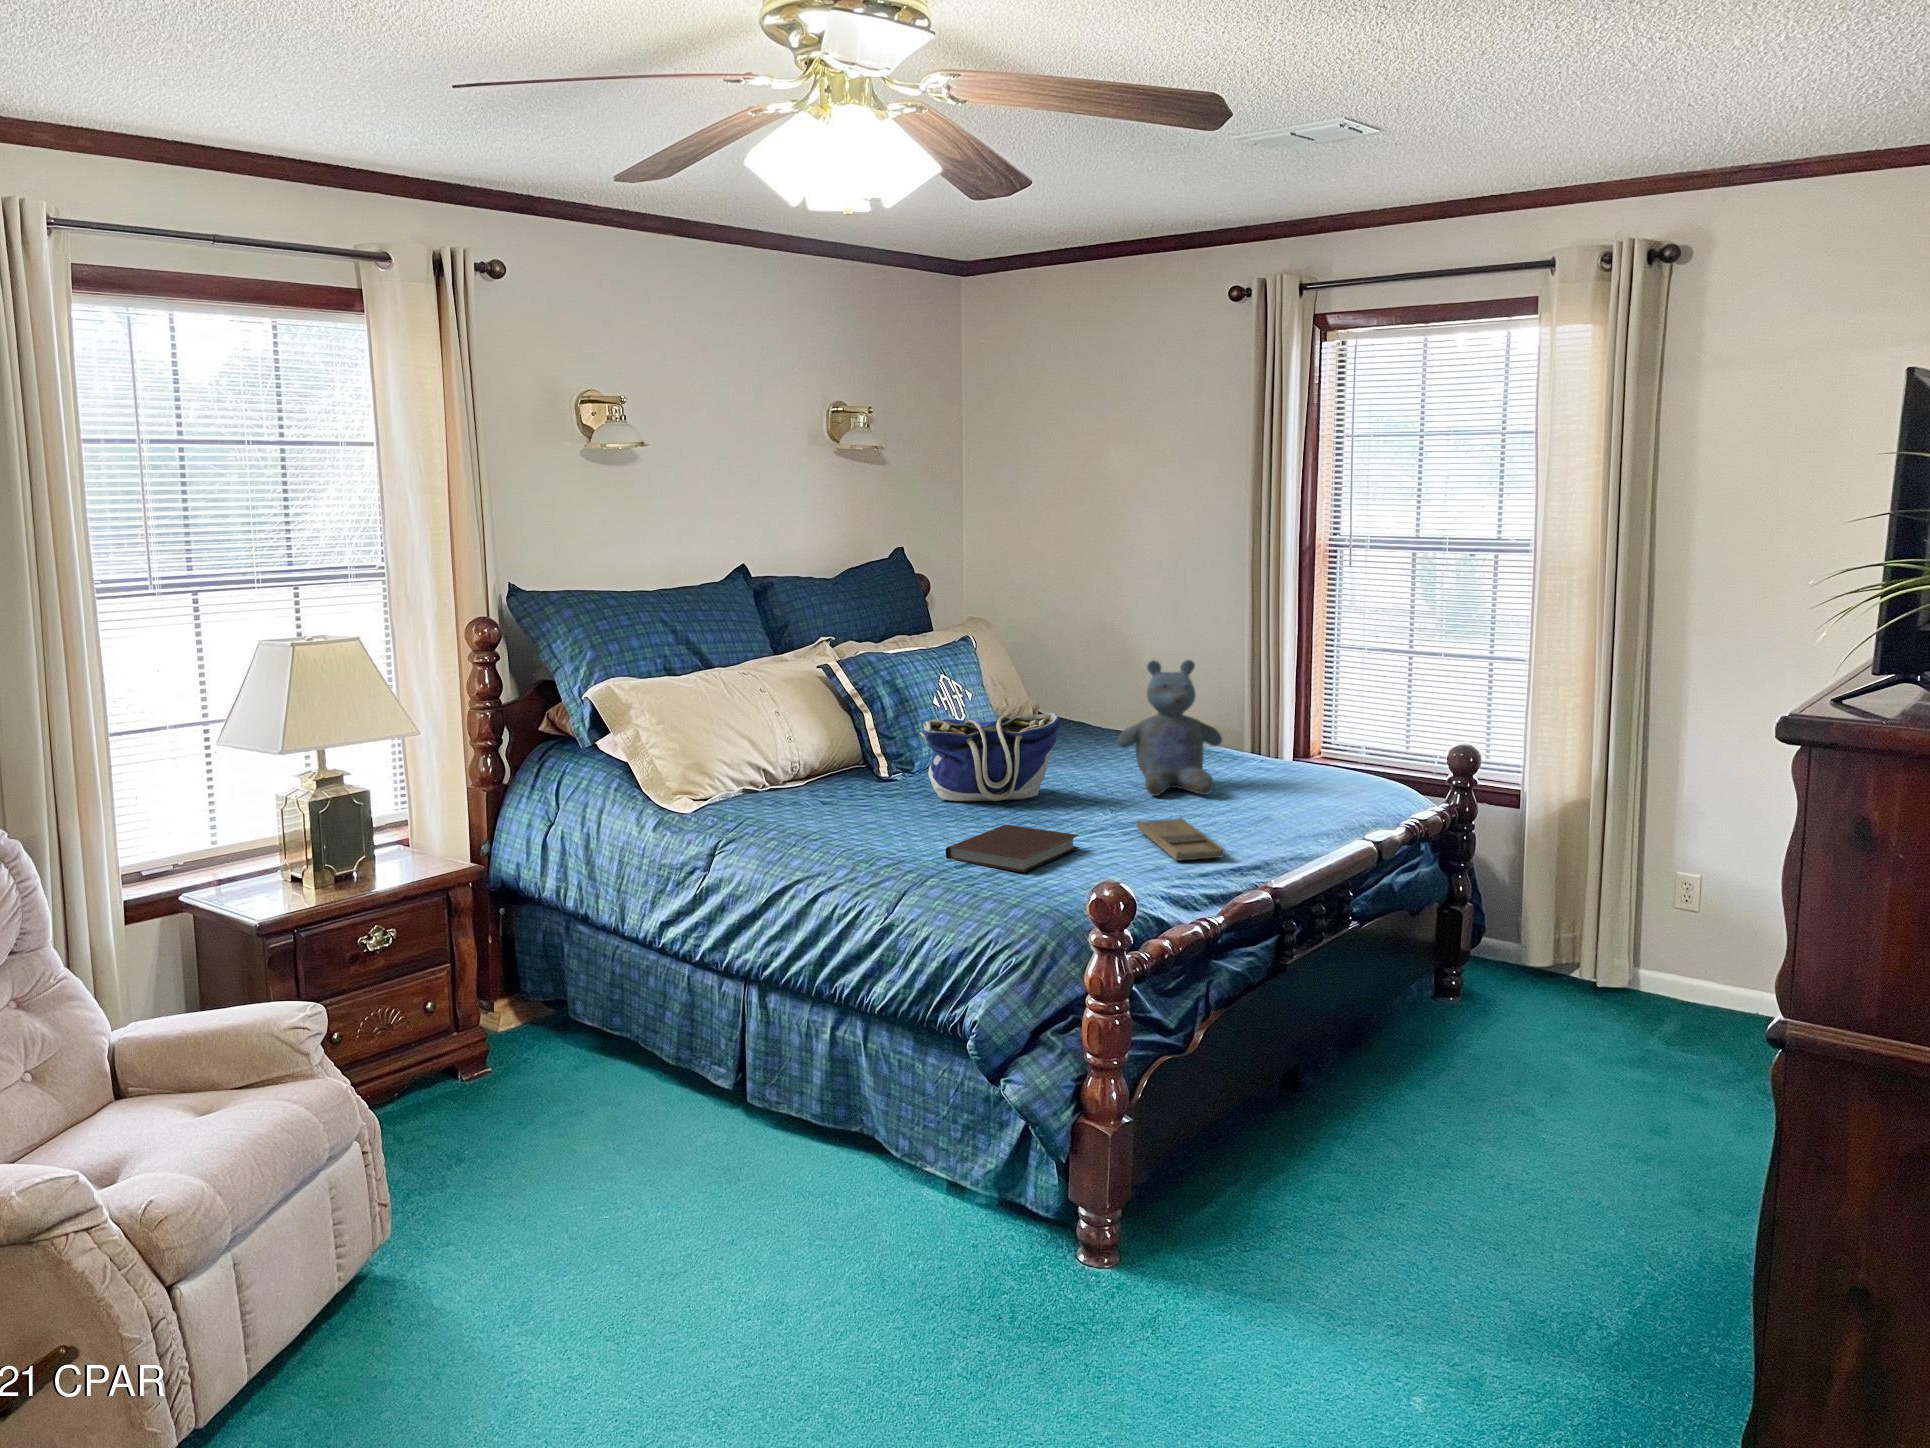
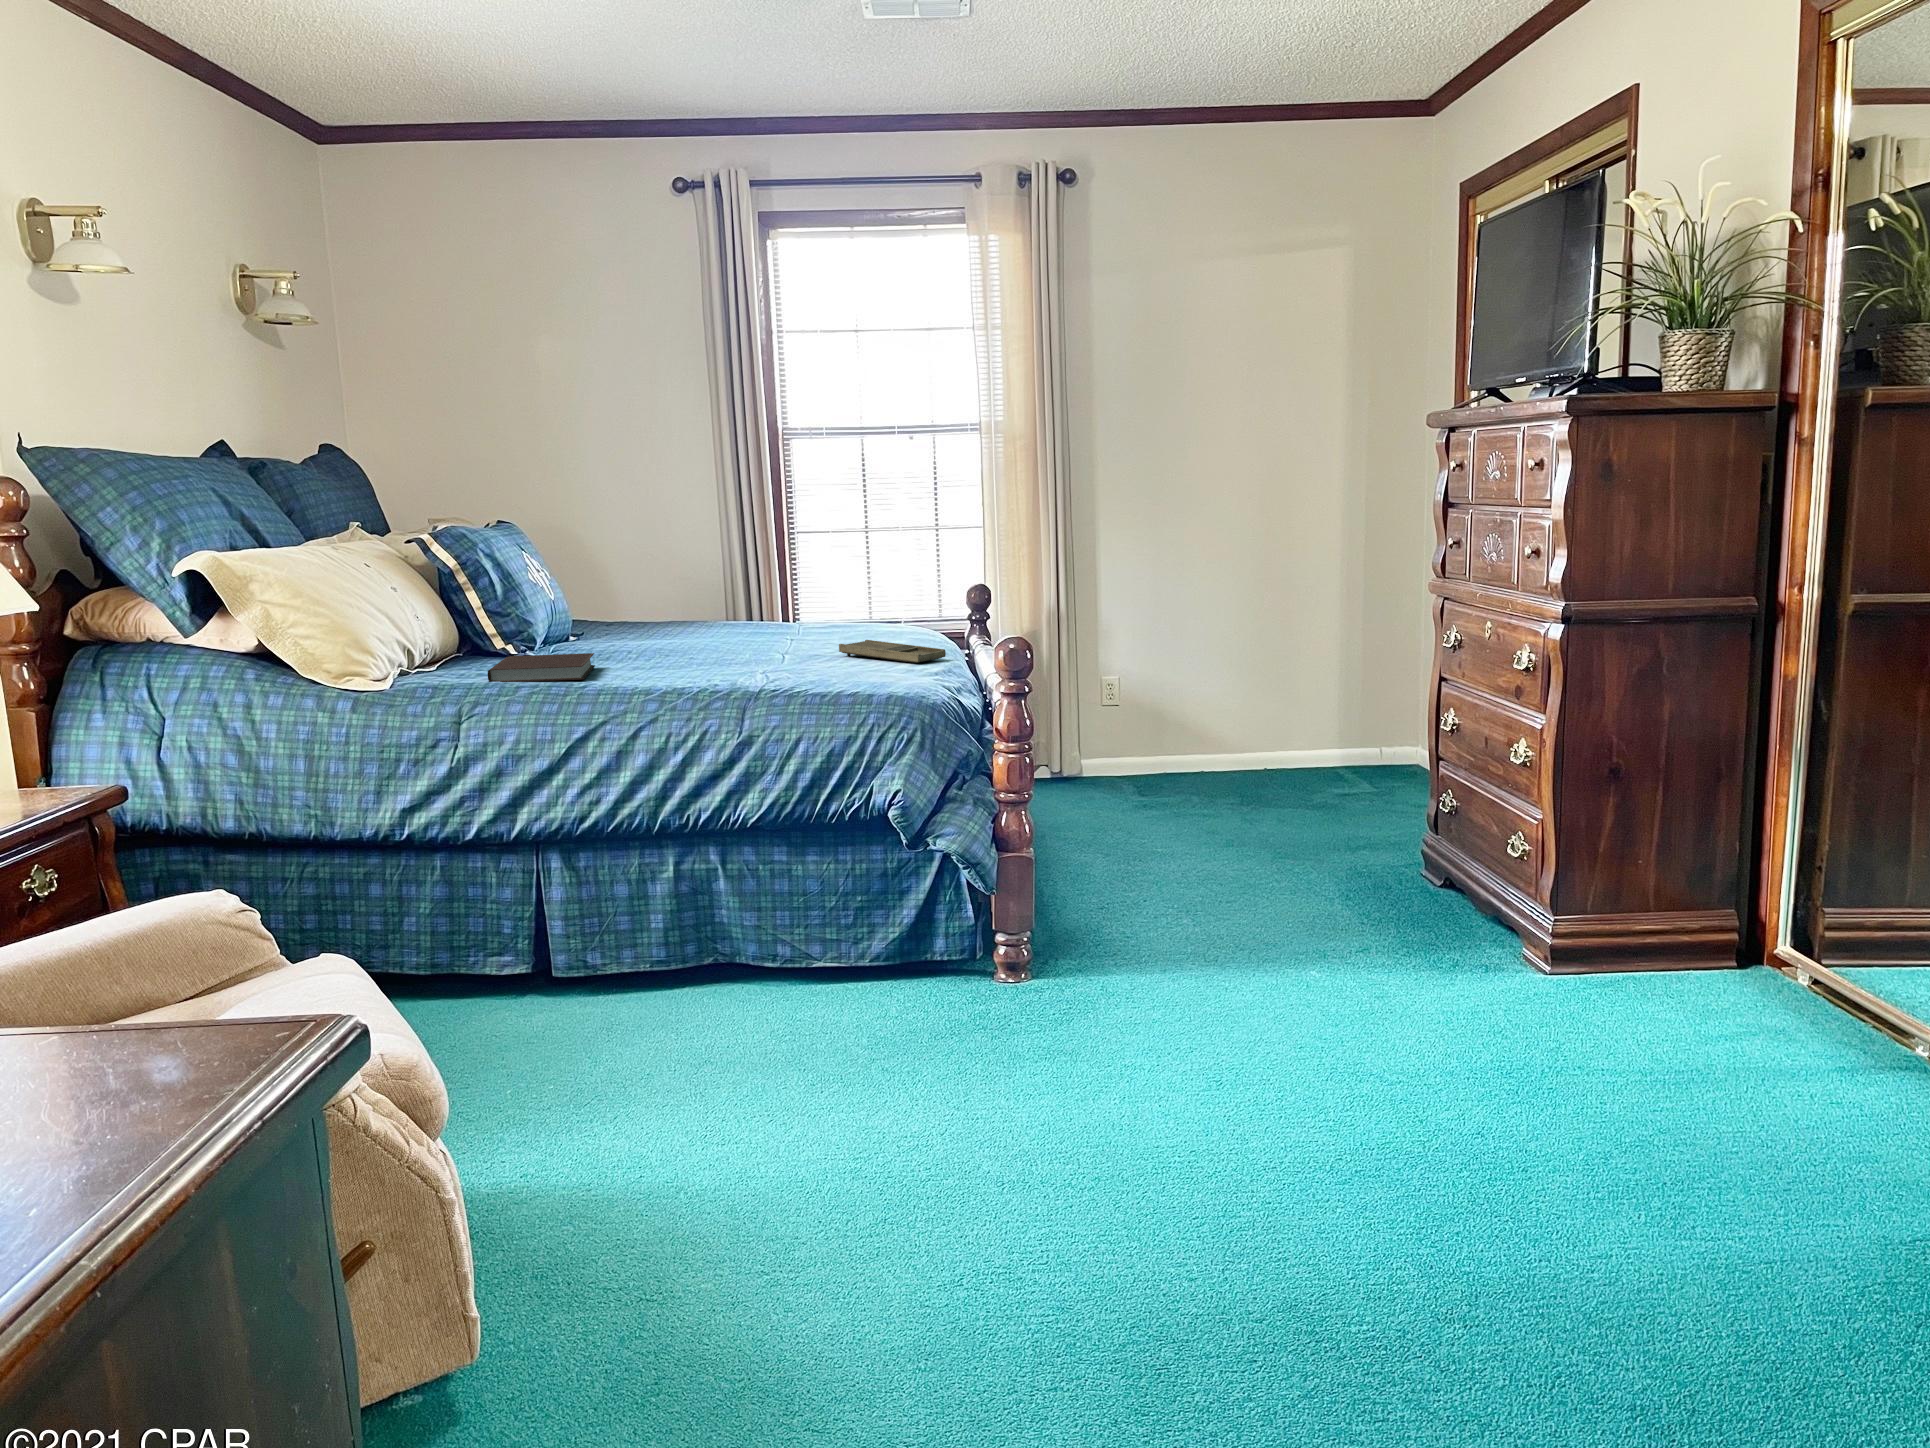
stuffed bear: present [1117,660,1222,796] -> none [731,515,832,641]
tote bag: present [920,713,1060,801] -> none [593,561,726,656]
notebook: present [946,825,1079,872] -> present [488,653,595,682]

